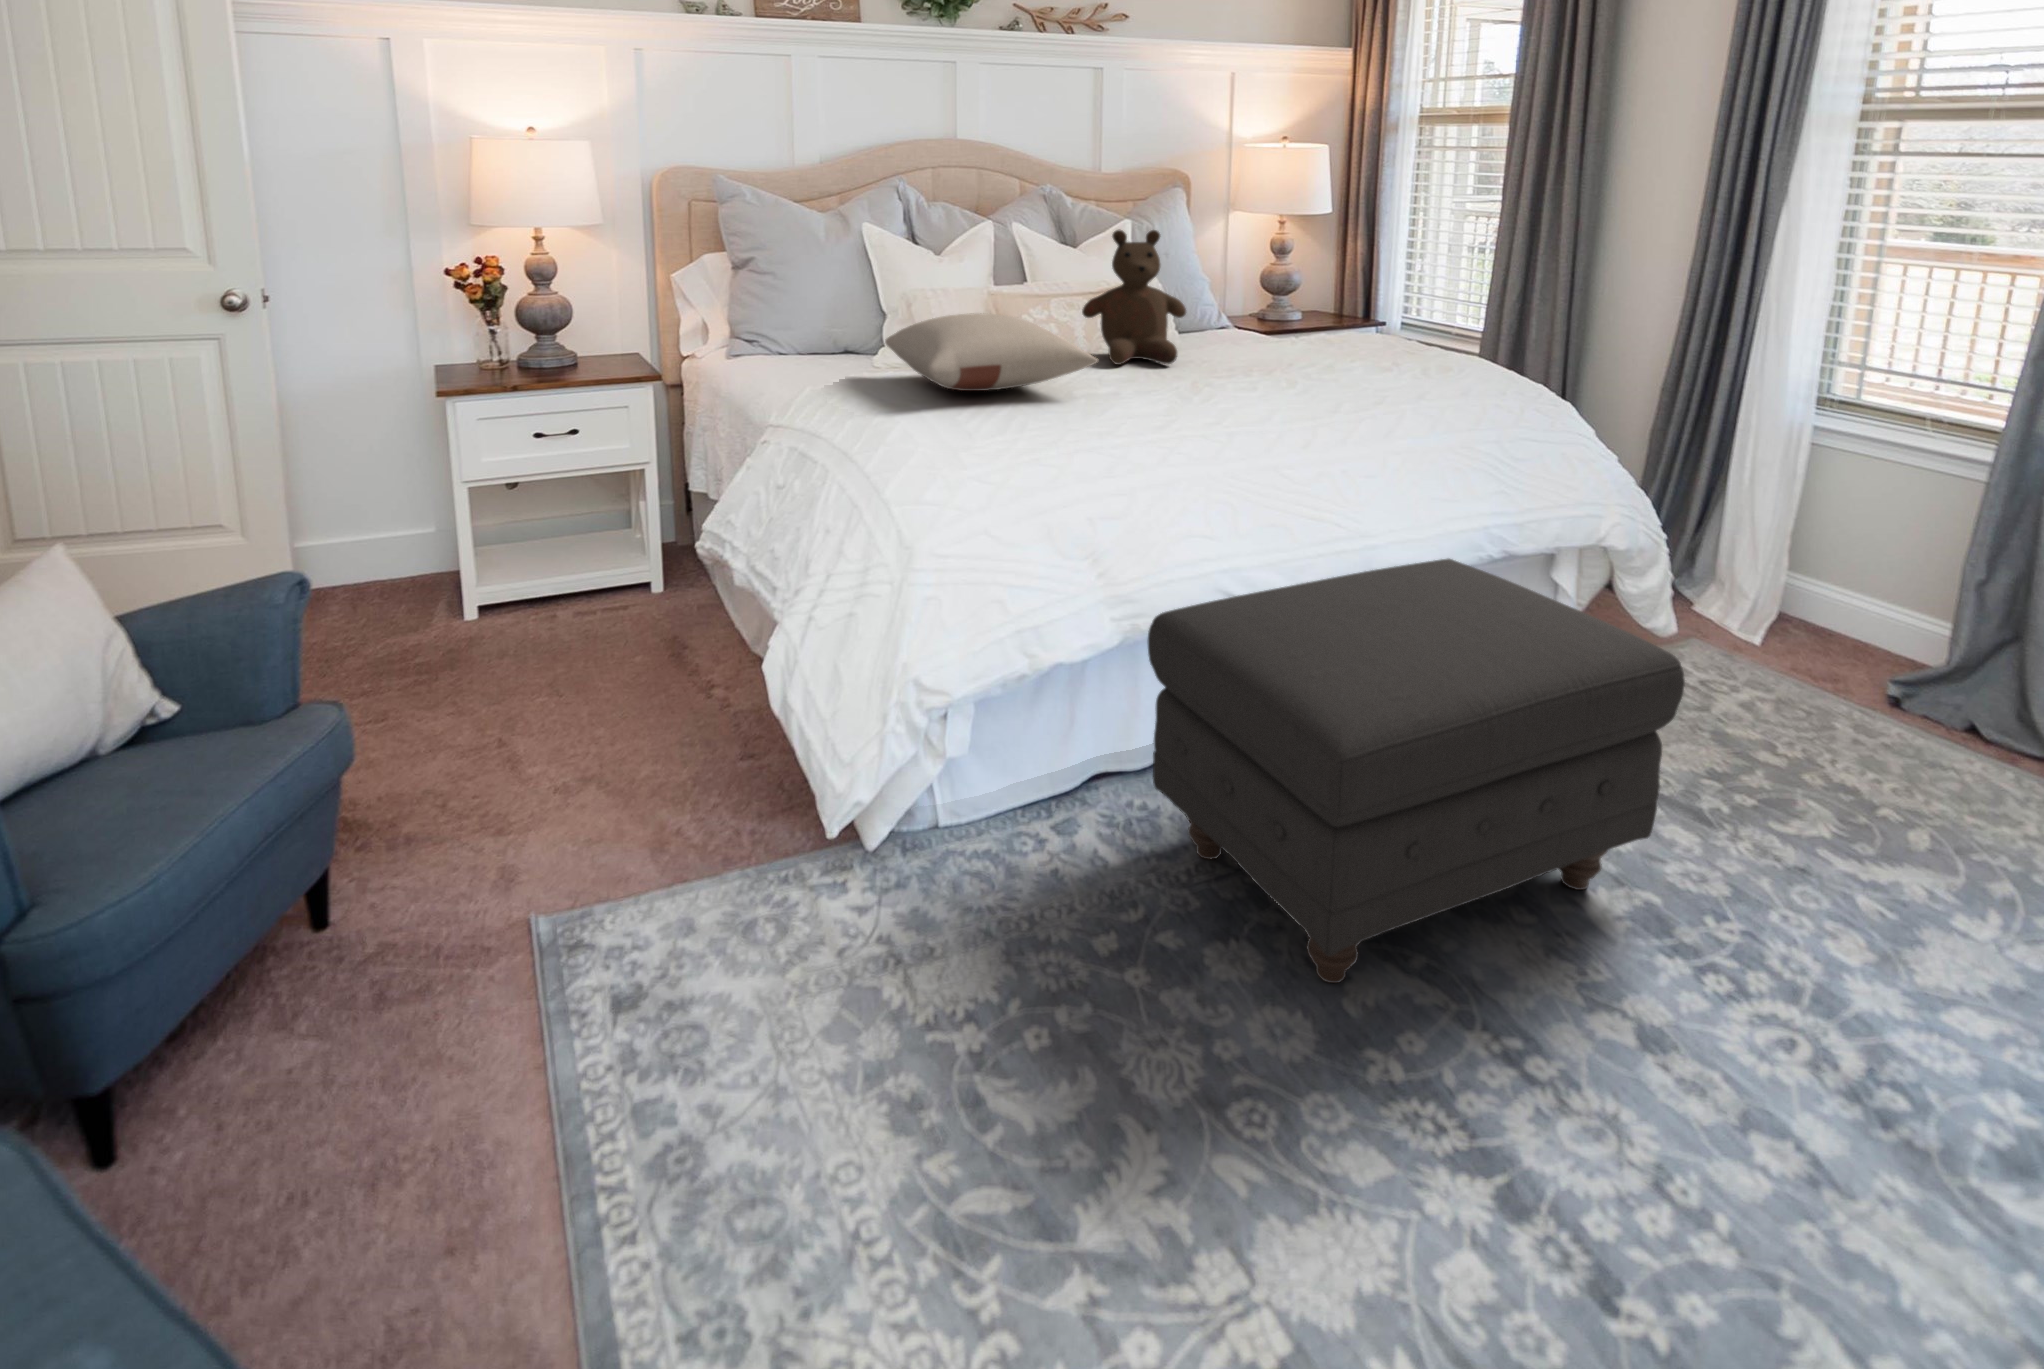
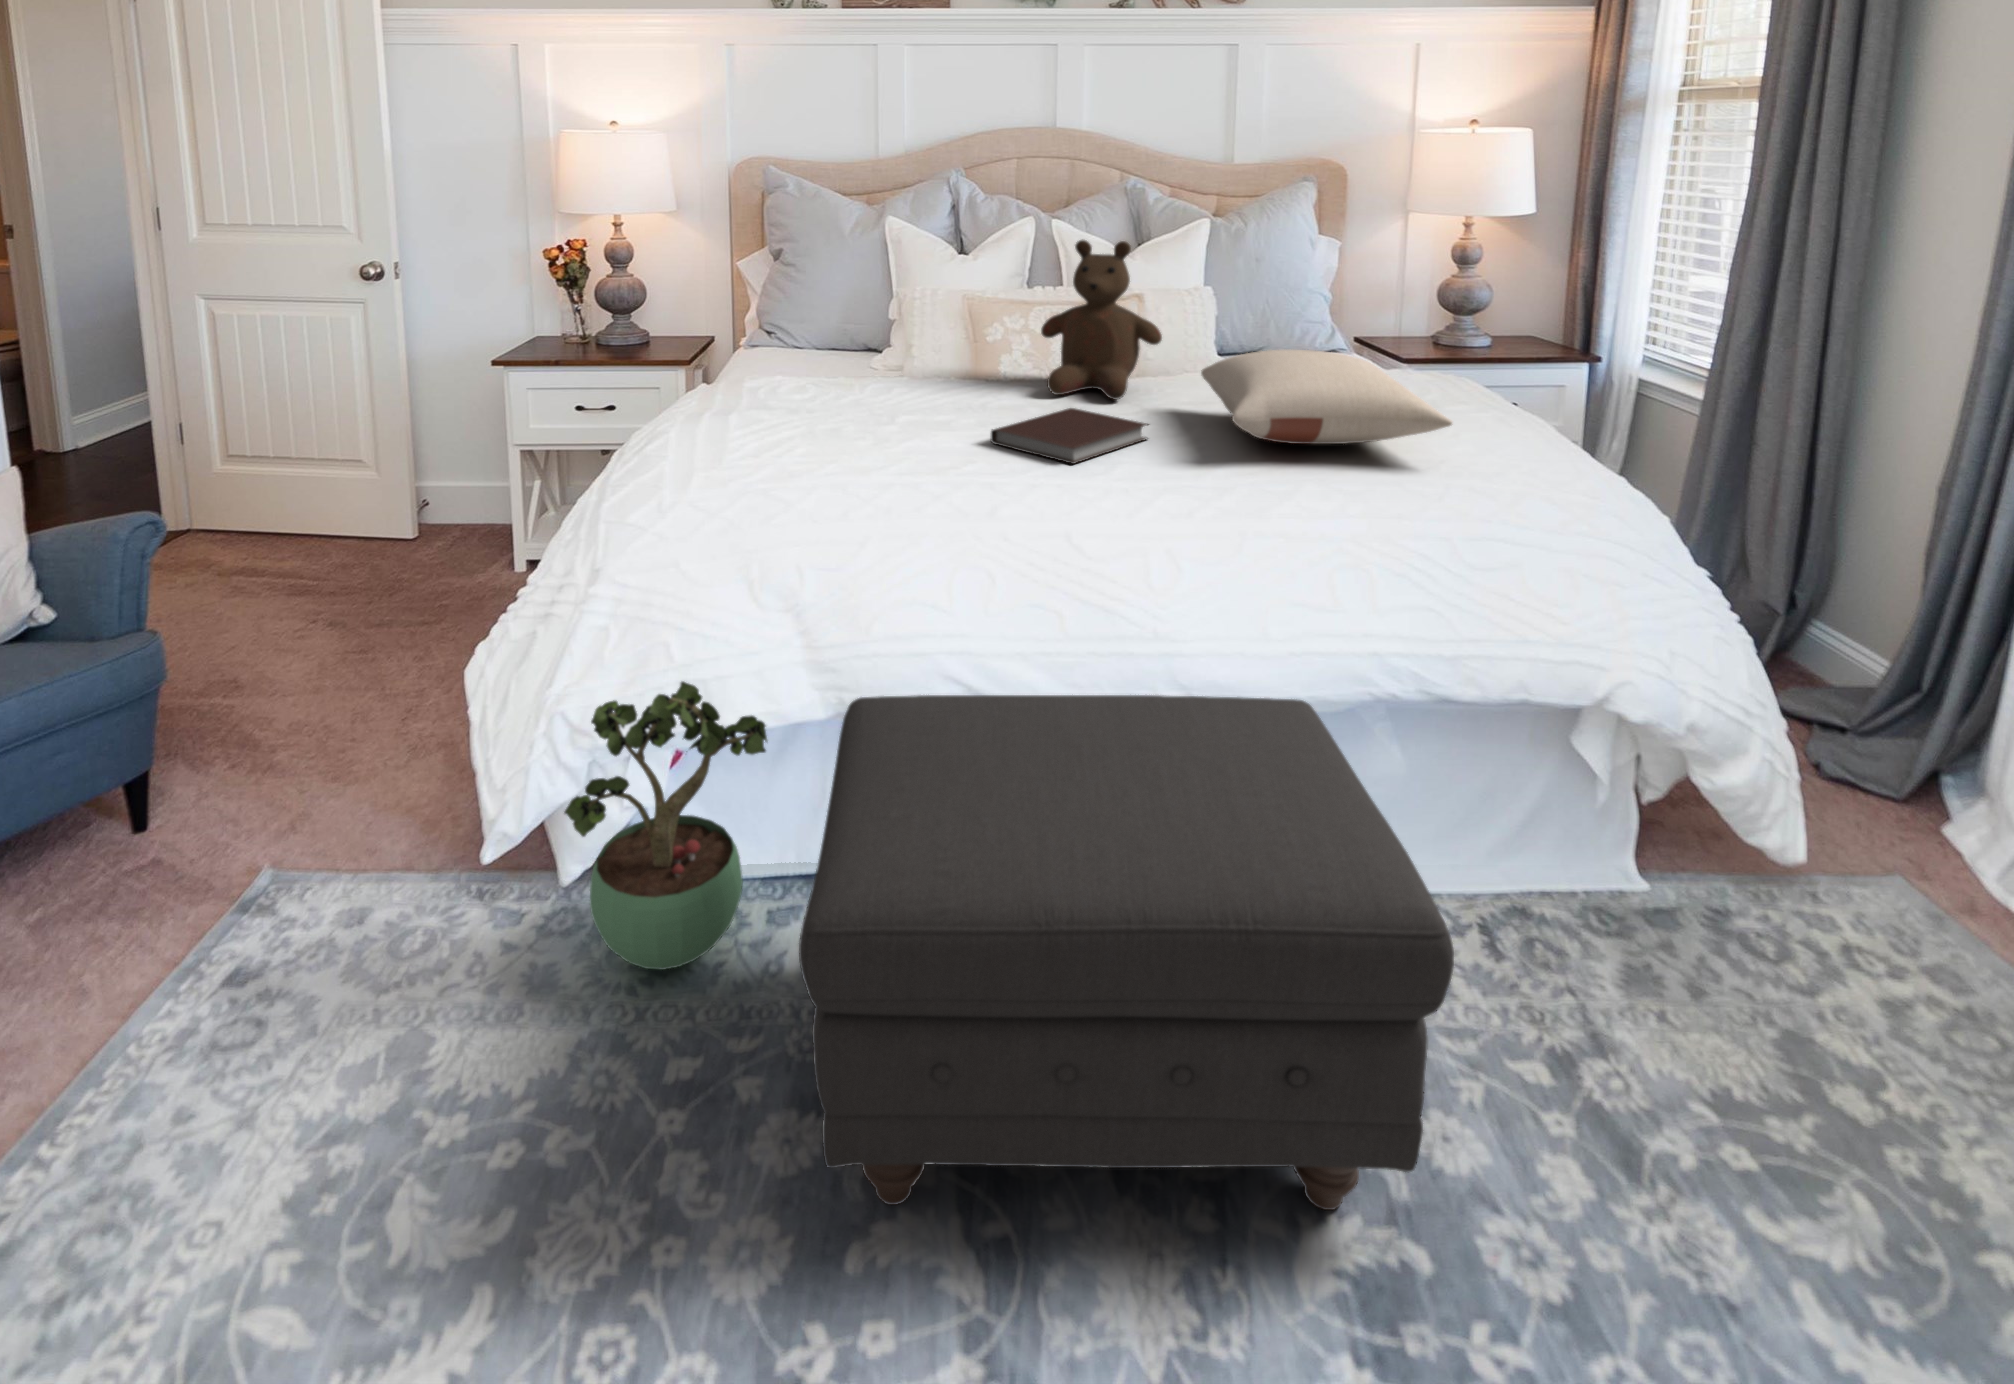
pillow: present [885,313,1098,391] -> present [1201,350,1452,444]
notebook: none [1136,370,1243,408] -> present [991,408,1147,464]
potted plant: none [924,625,1089,897] -> present [564,682,767,970]

